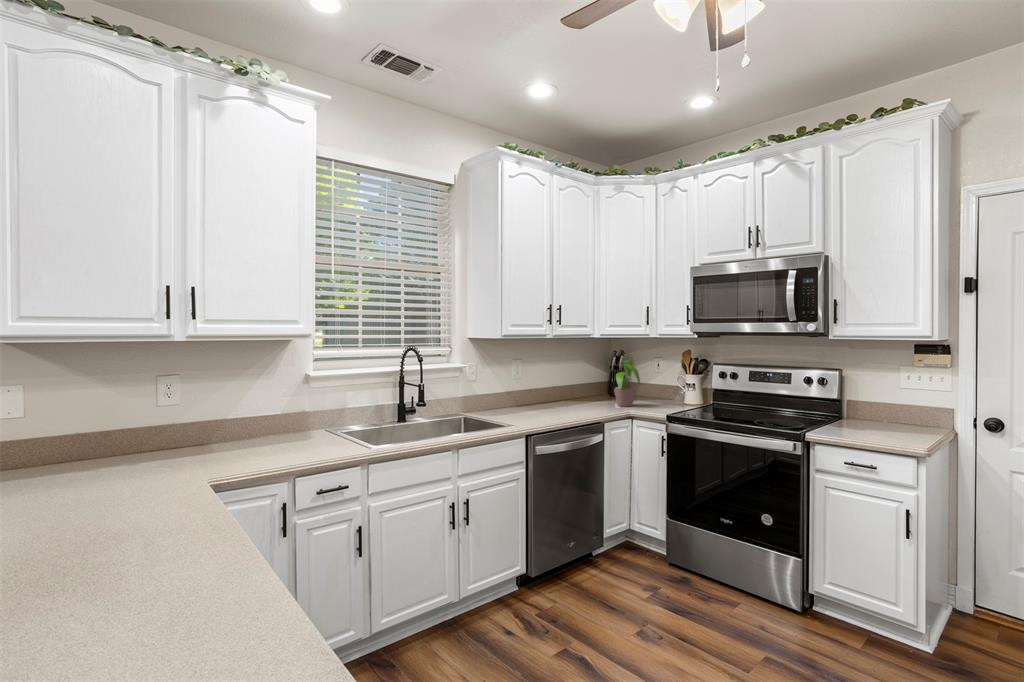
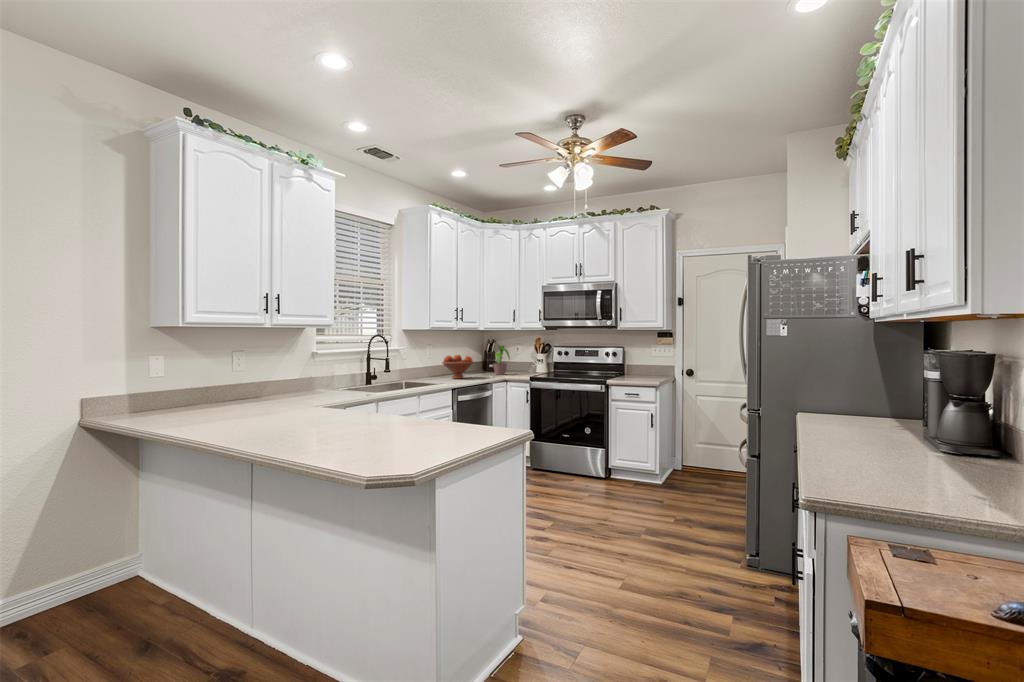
fruit bowl: none [528,376,576,413] -> present [442,355,473,379]

